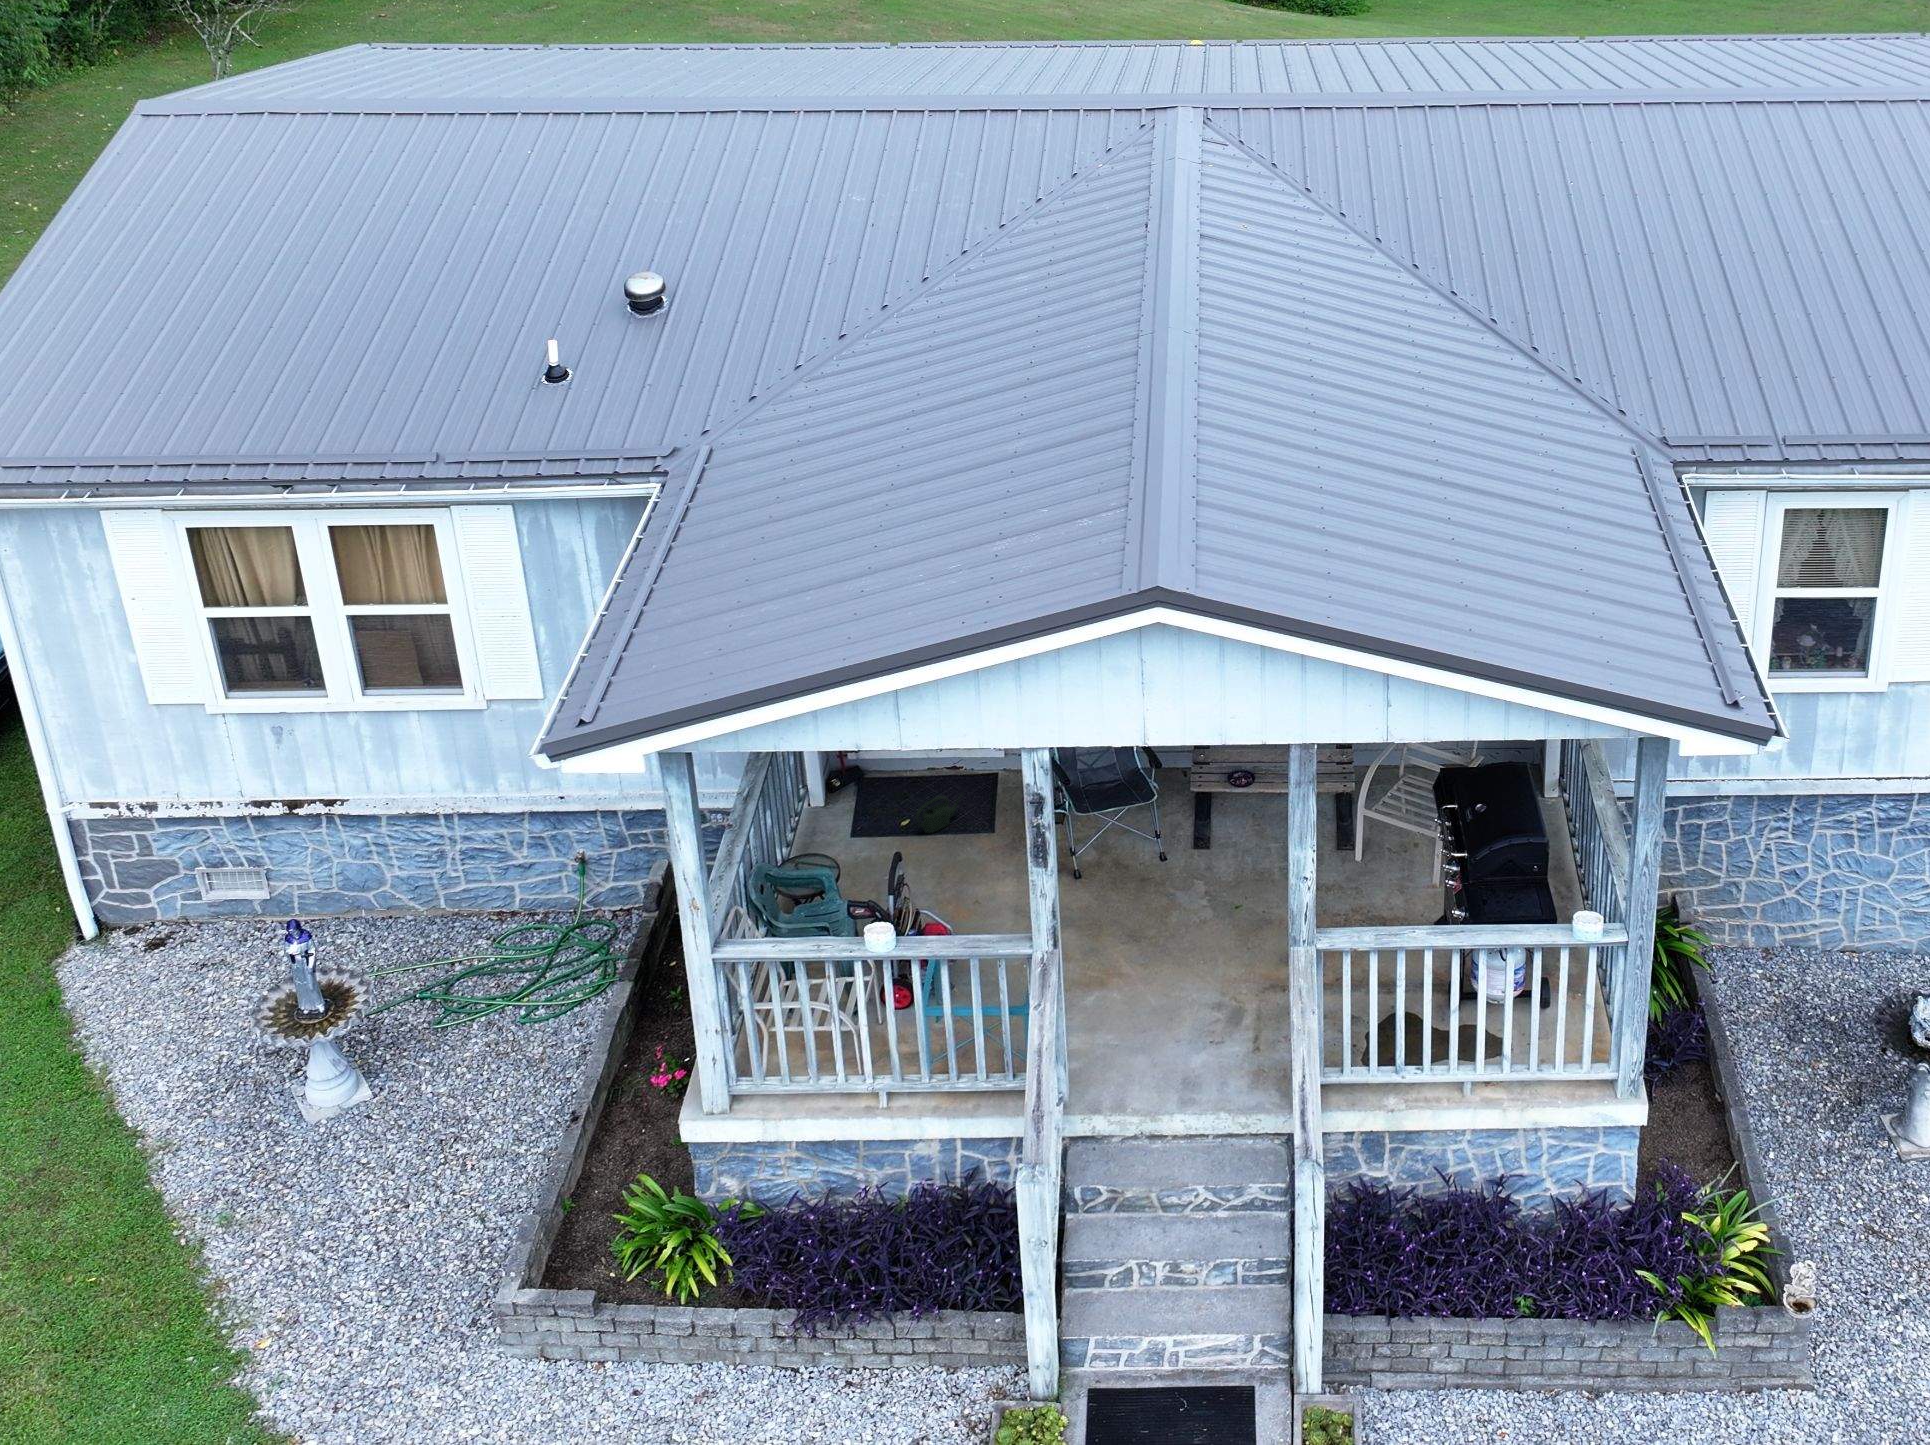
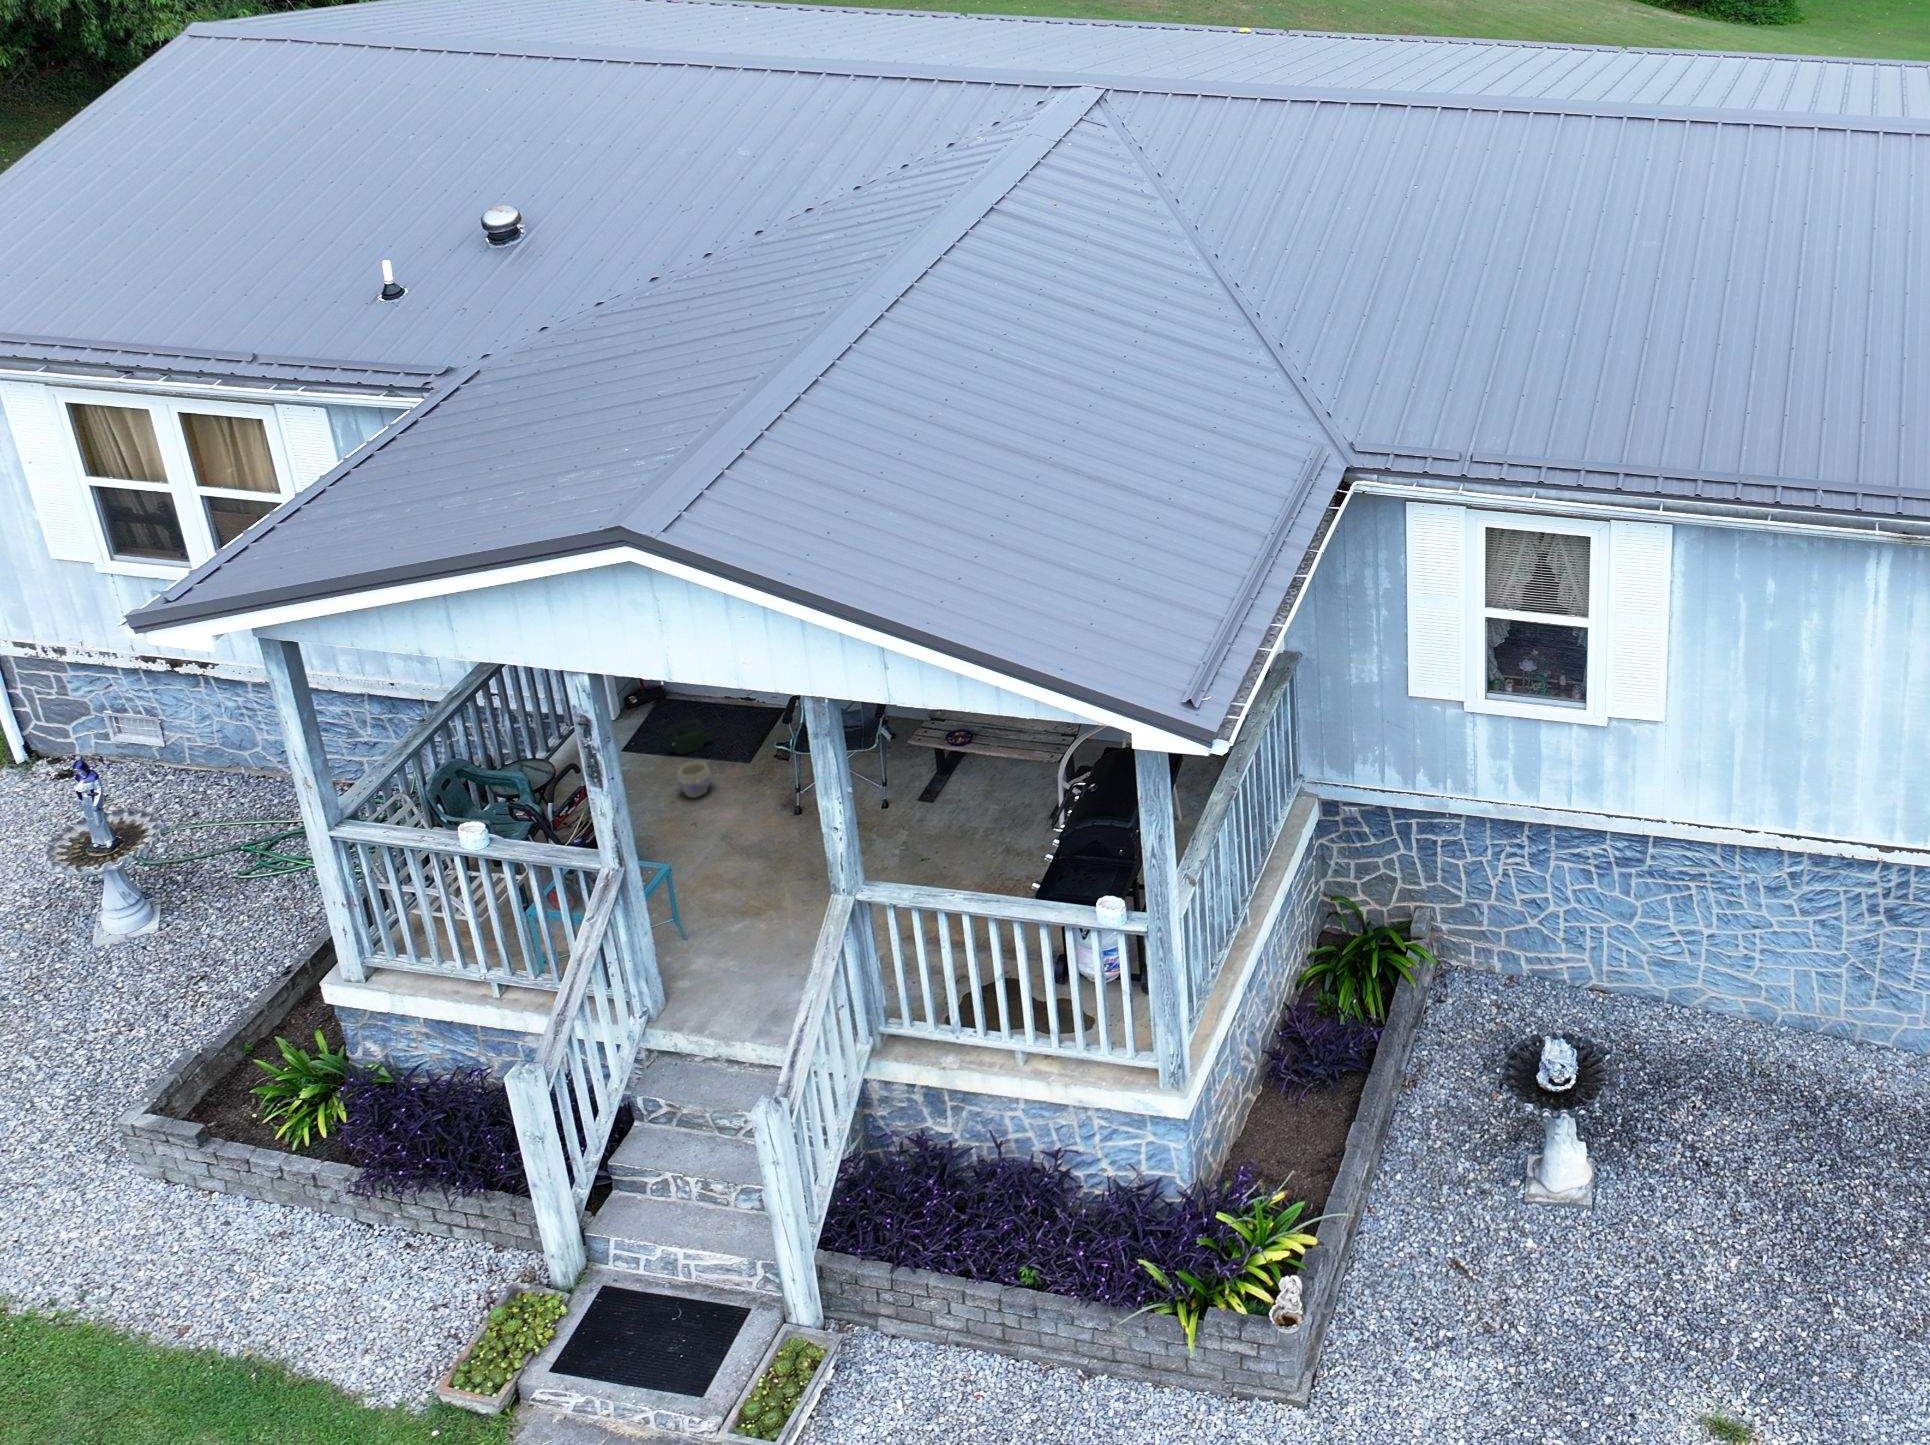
planter: none [954,838,987,877] -> present [677,761,711,798]

